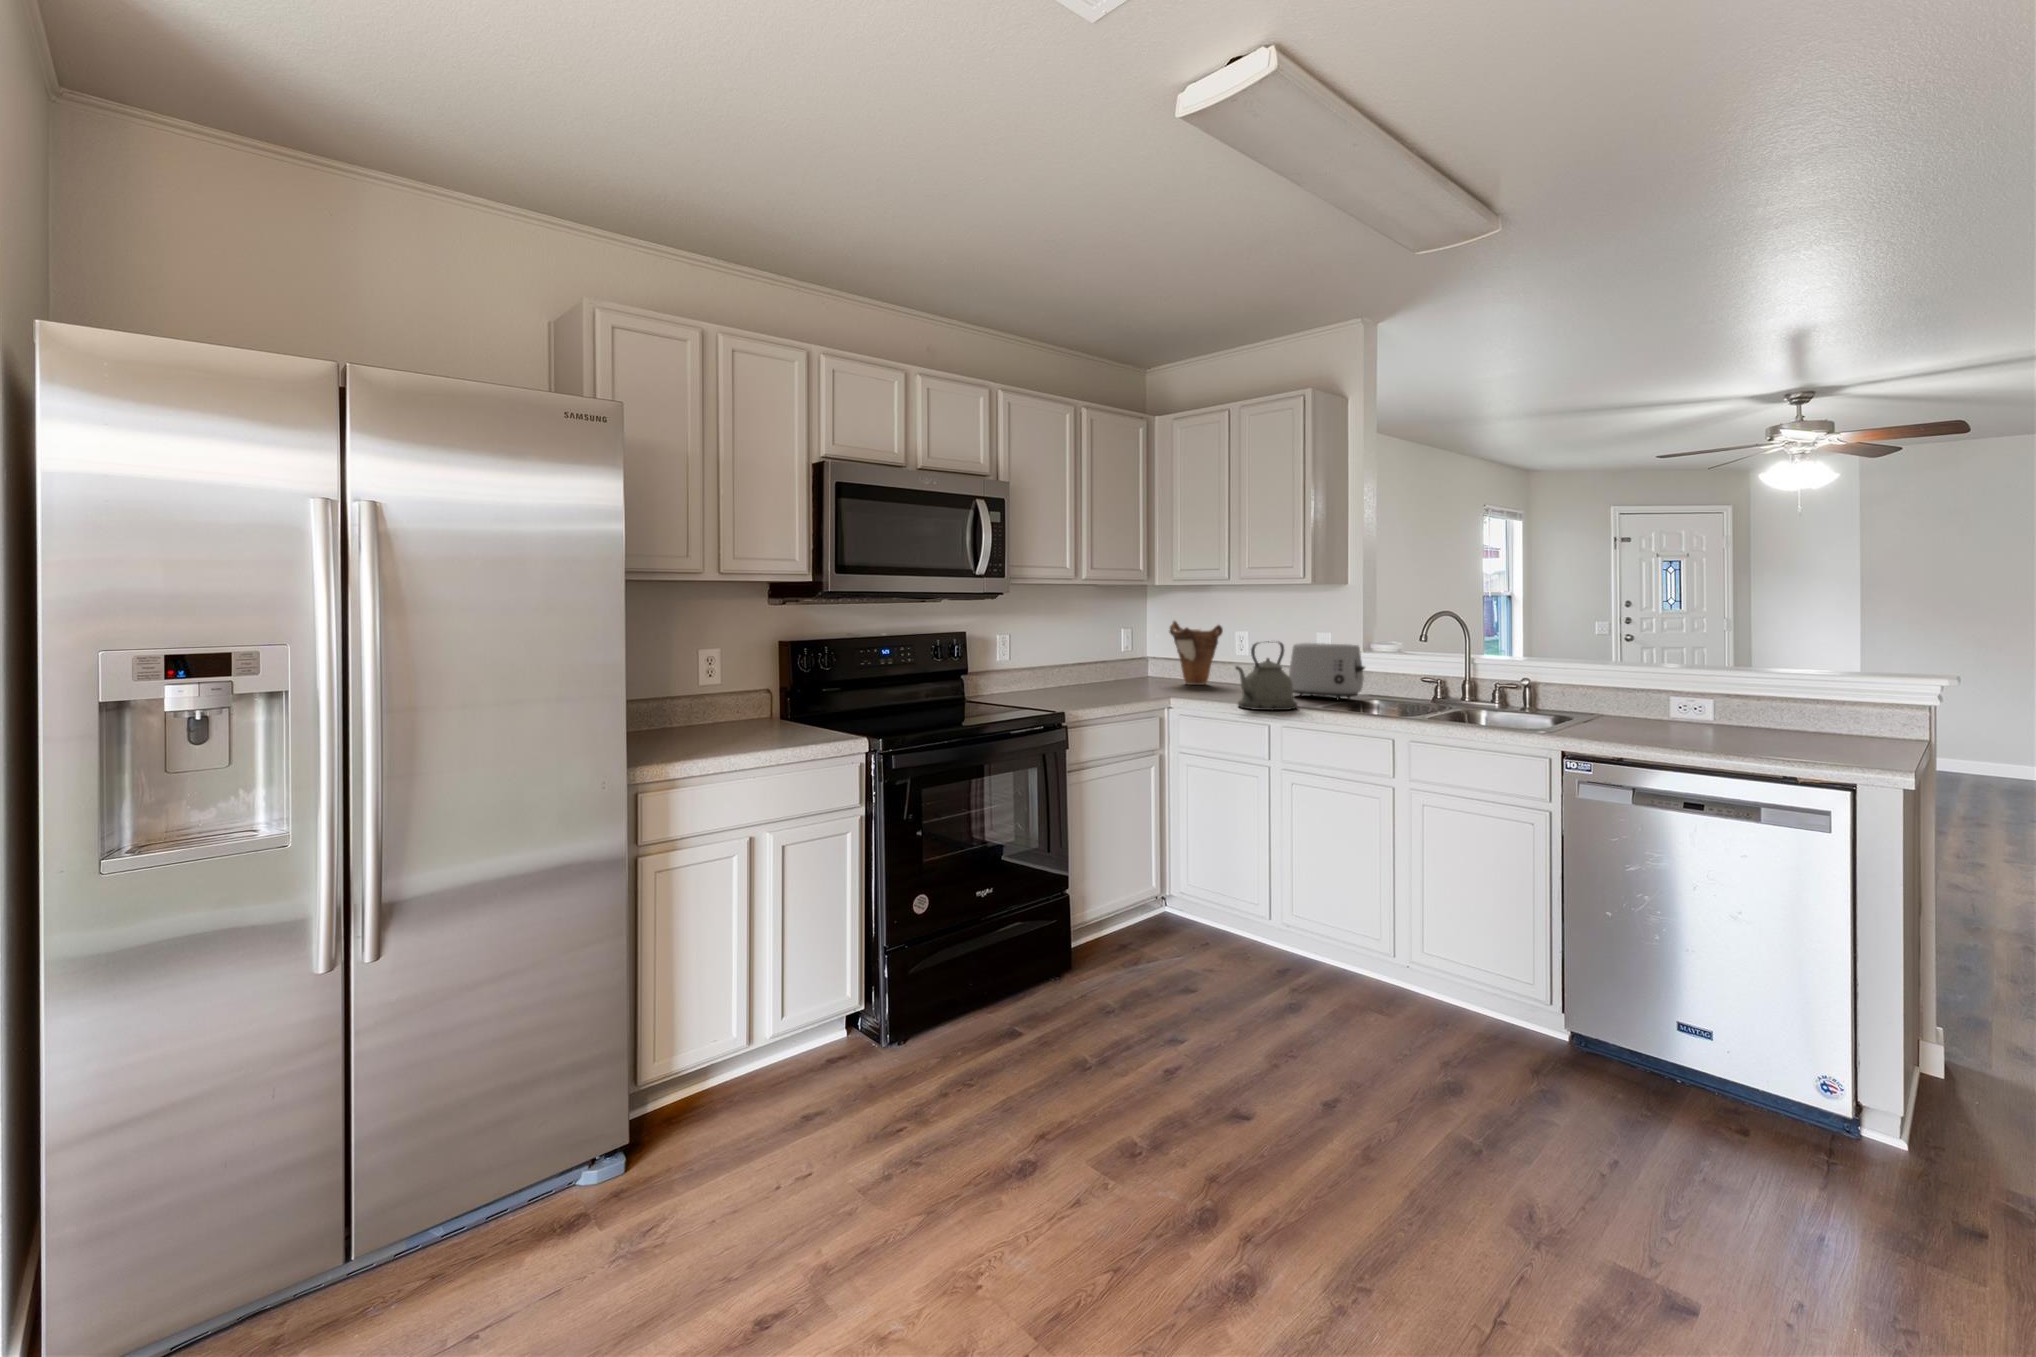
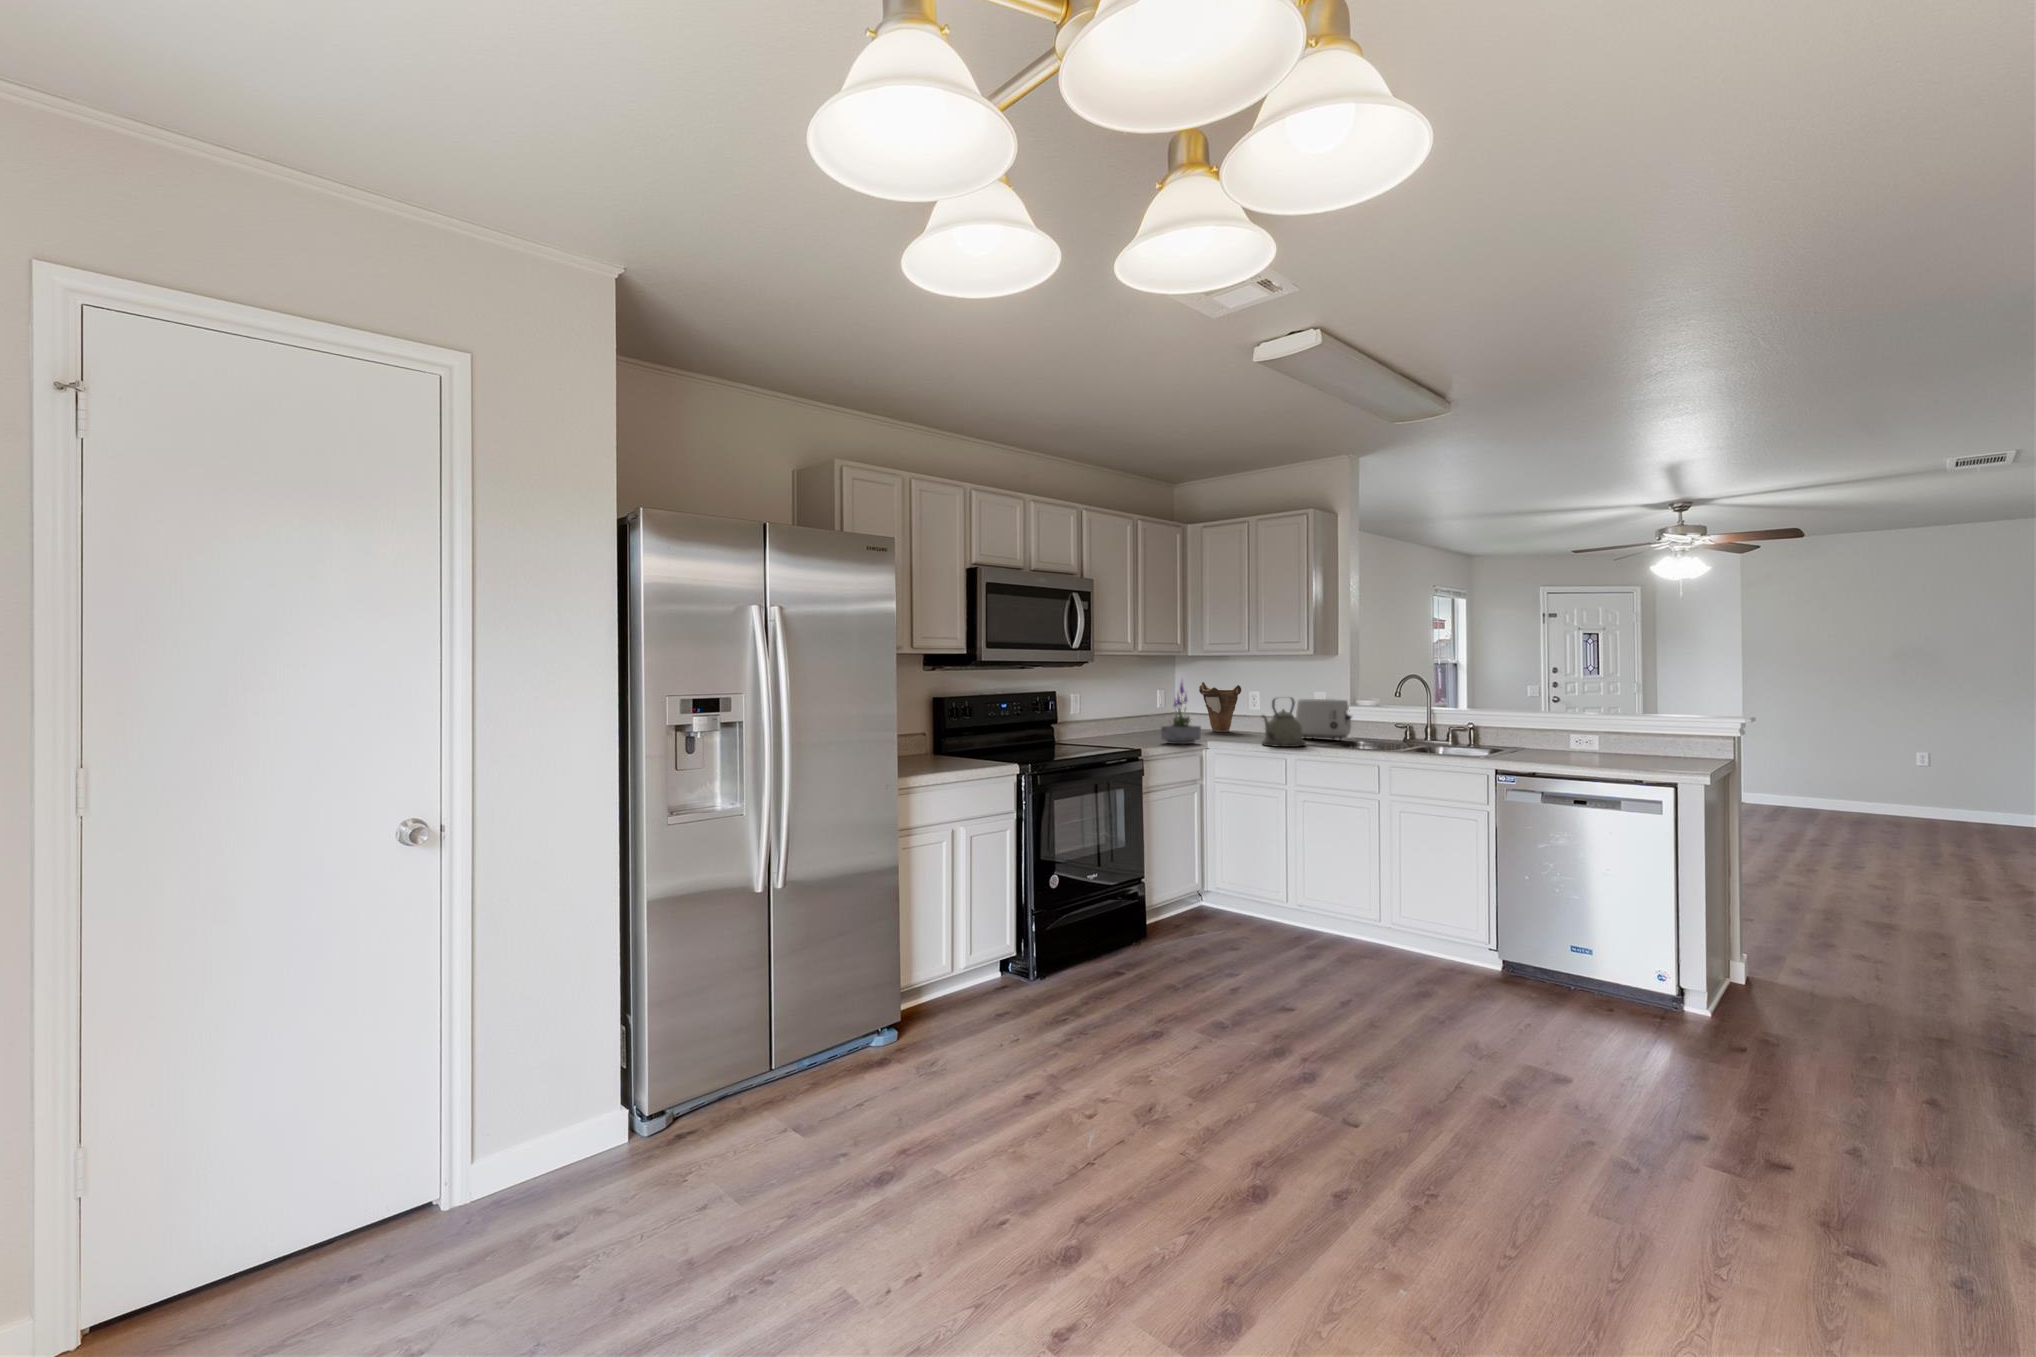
potted plant: none [1102,614,1156,706] -> present [1161,679,1201,744]

